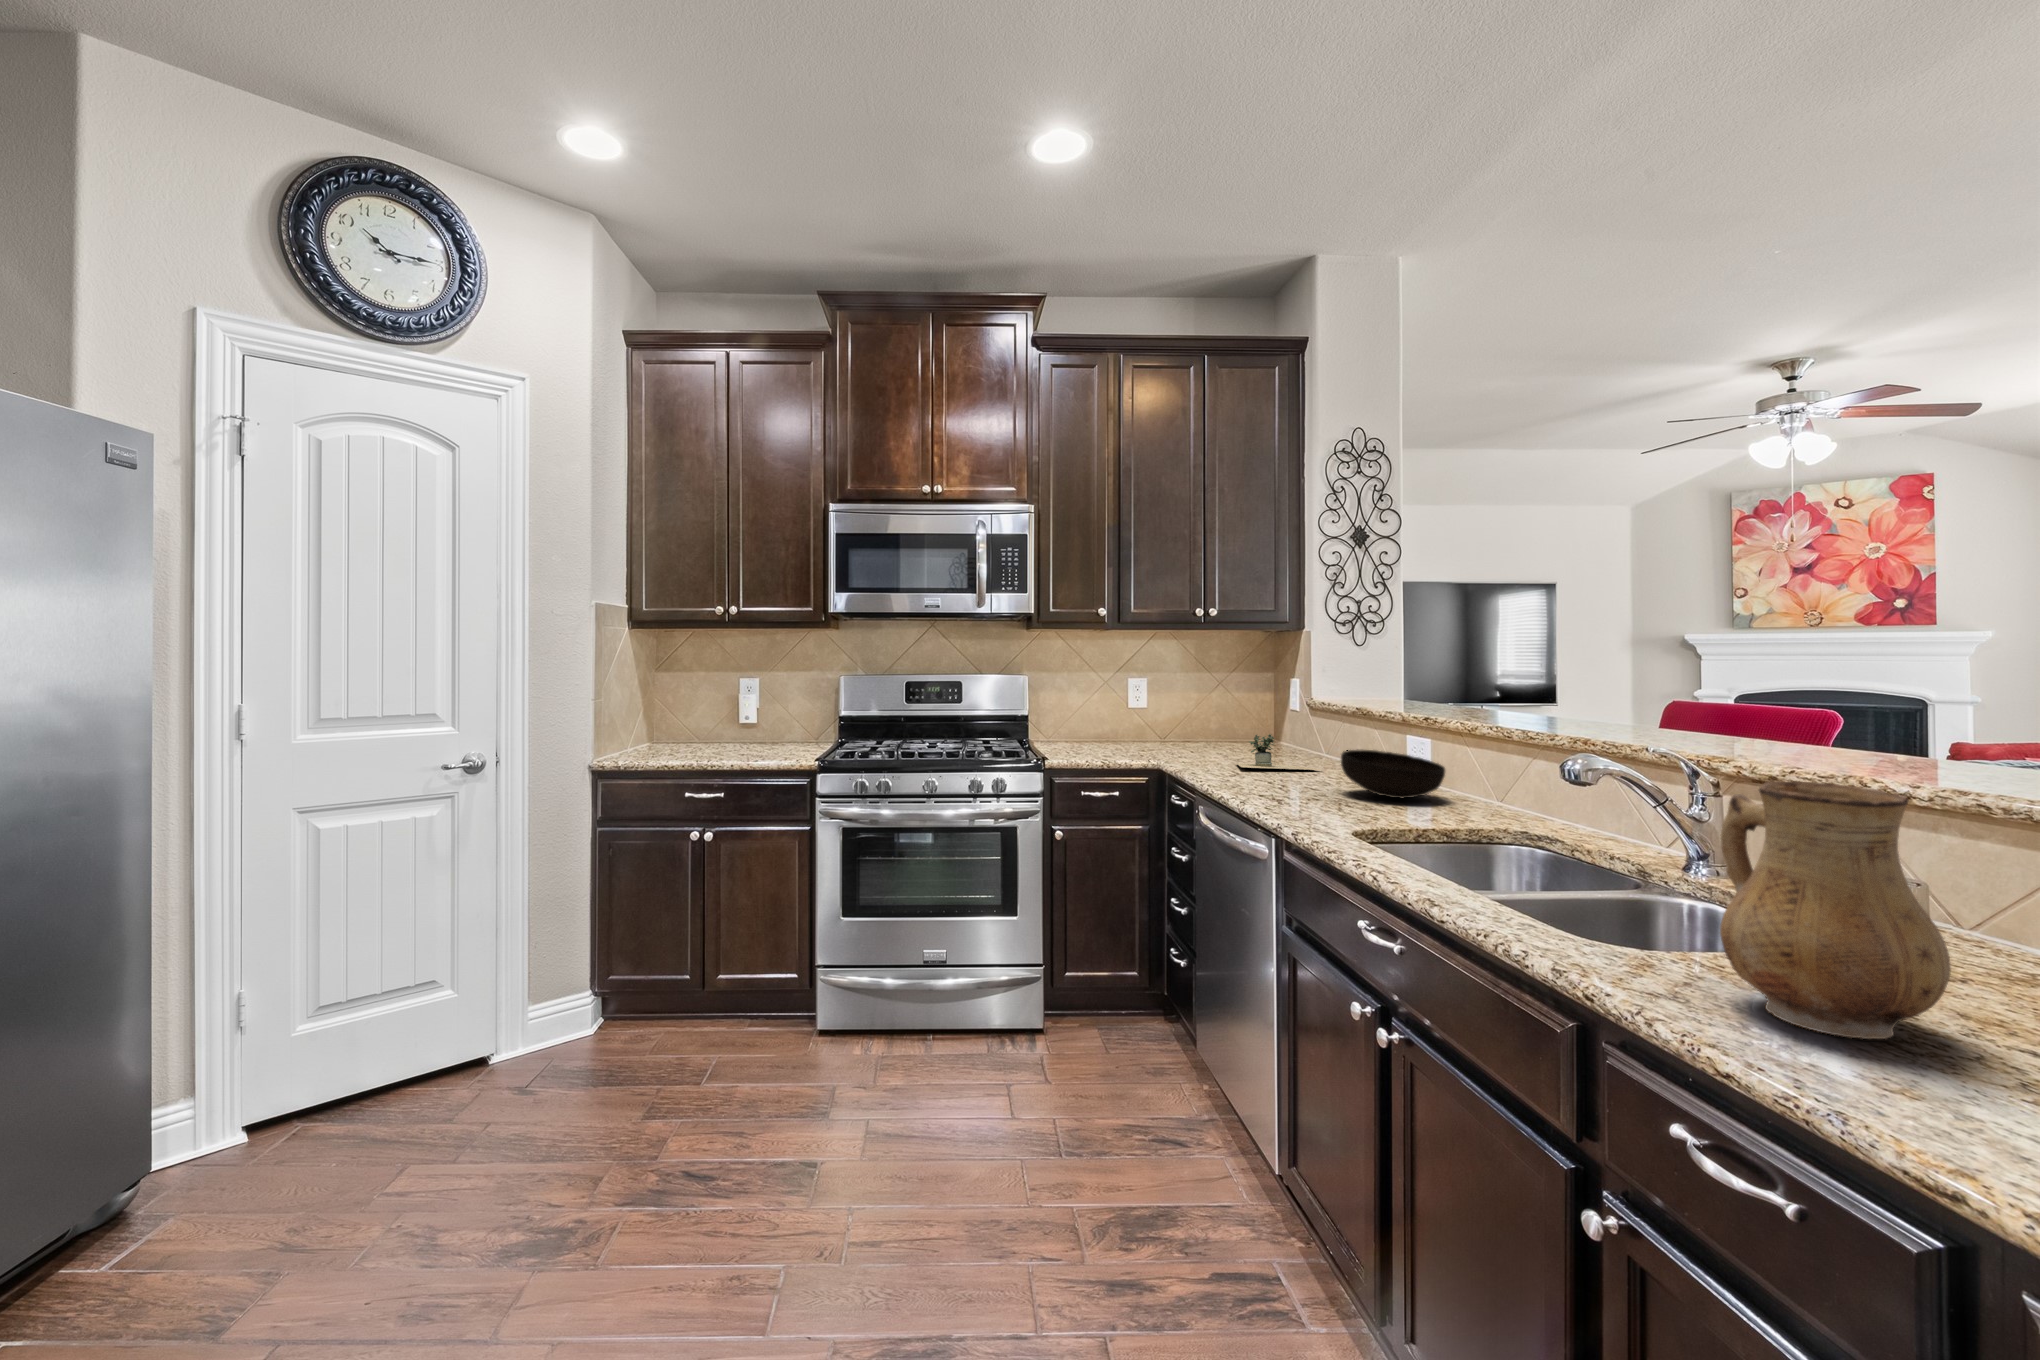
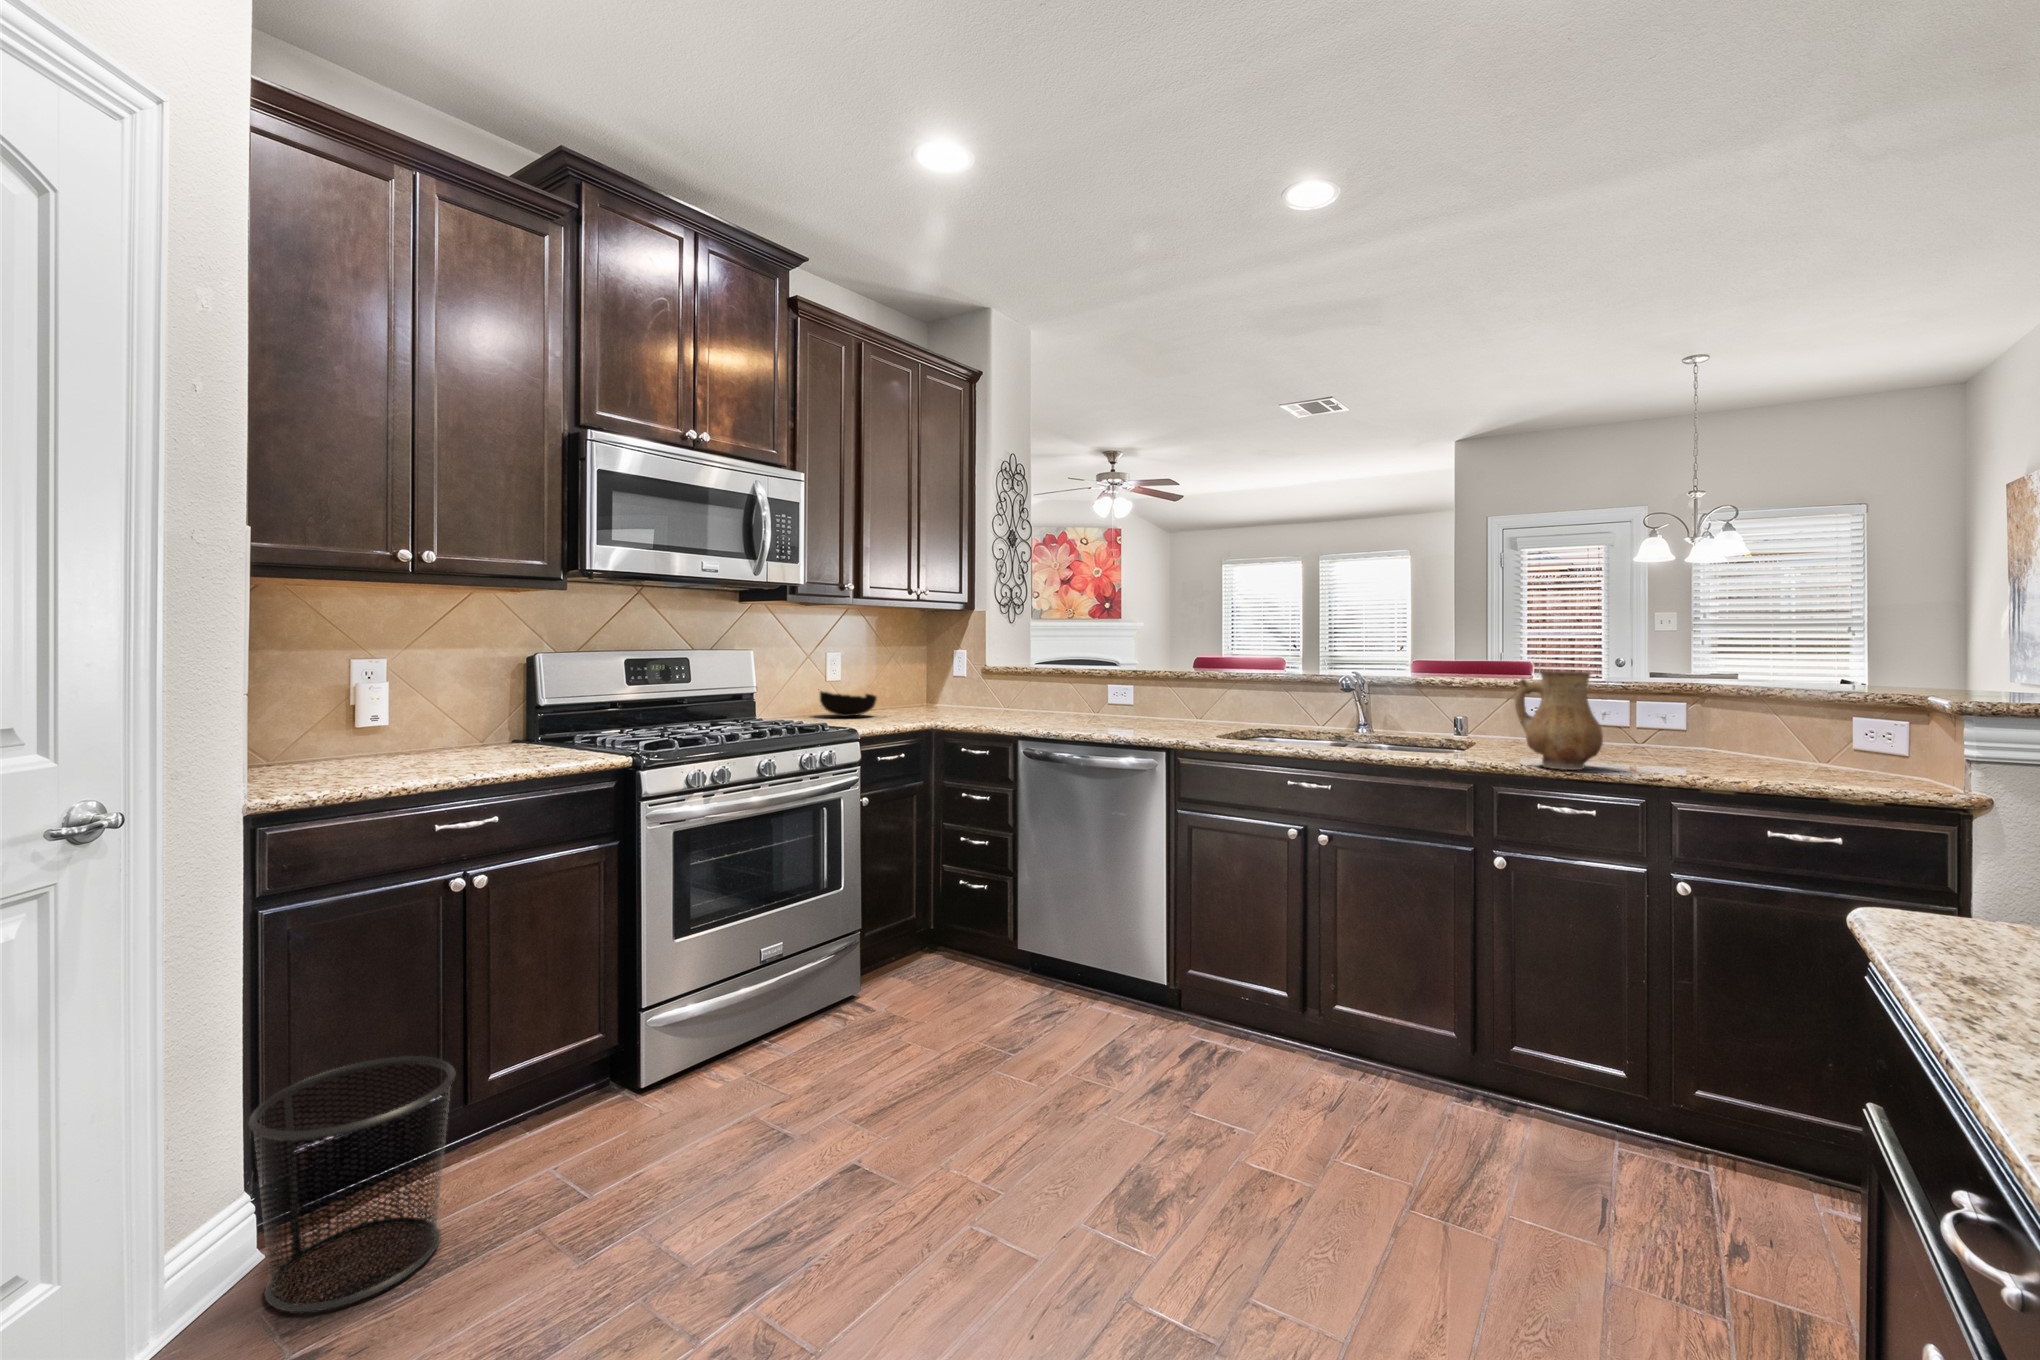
potted plant: present [1236,734,1320,770] -> none [978,695,1058,723]
bowl: present [1341,750,1445,798] -> present [818,689,877,717]
waste bin: none [527,937,637,1081] -> present [248,1056,456,1312]

